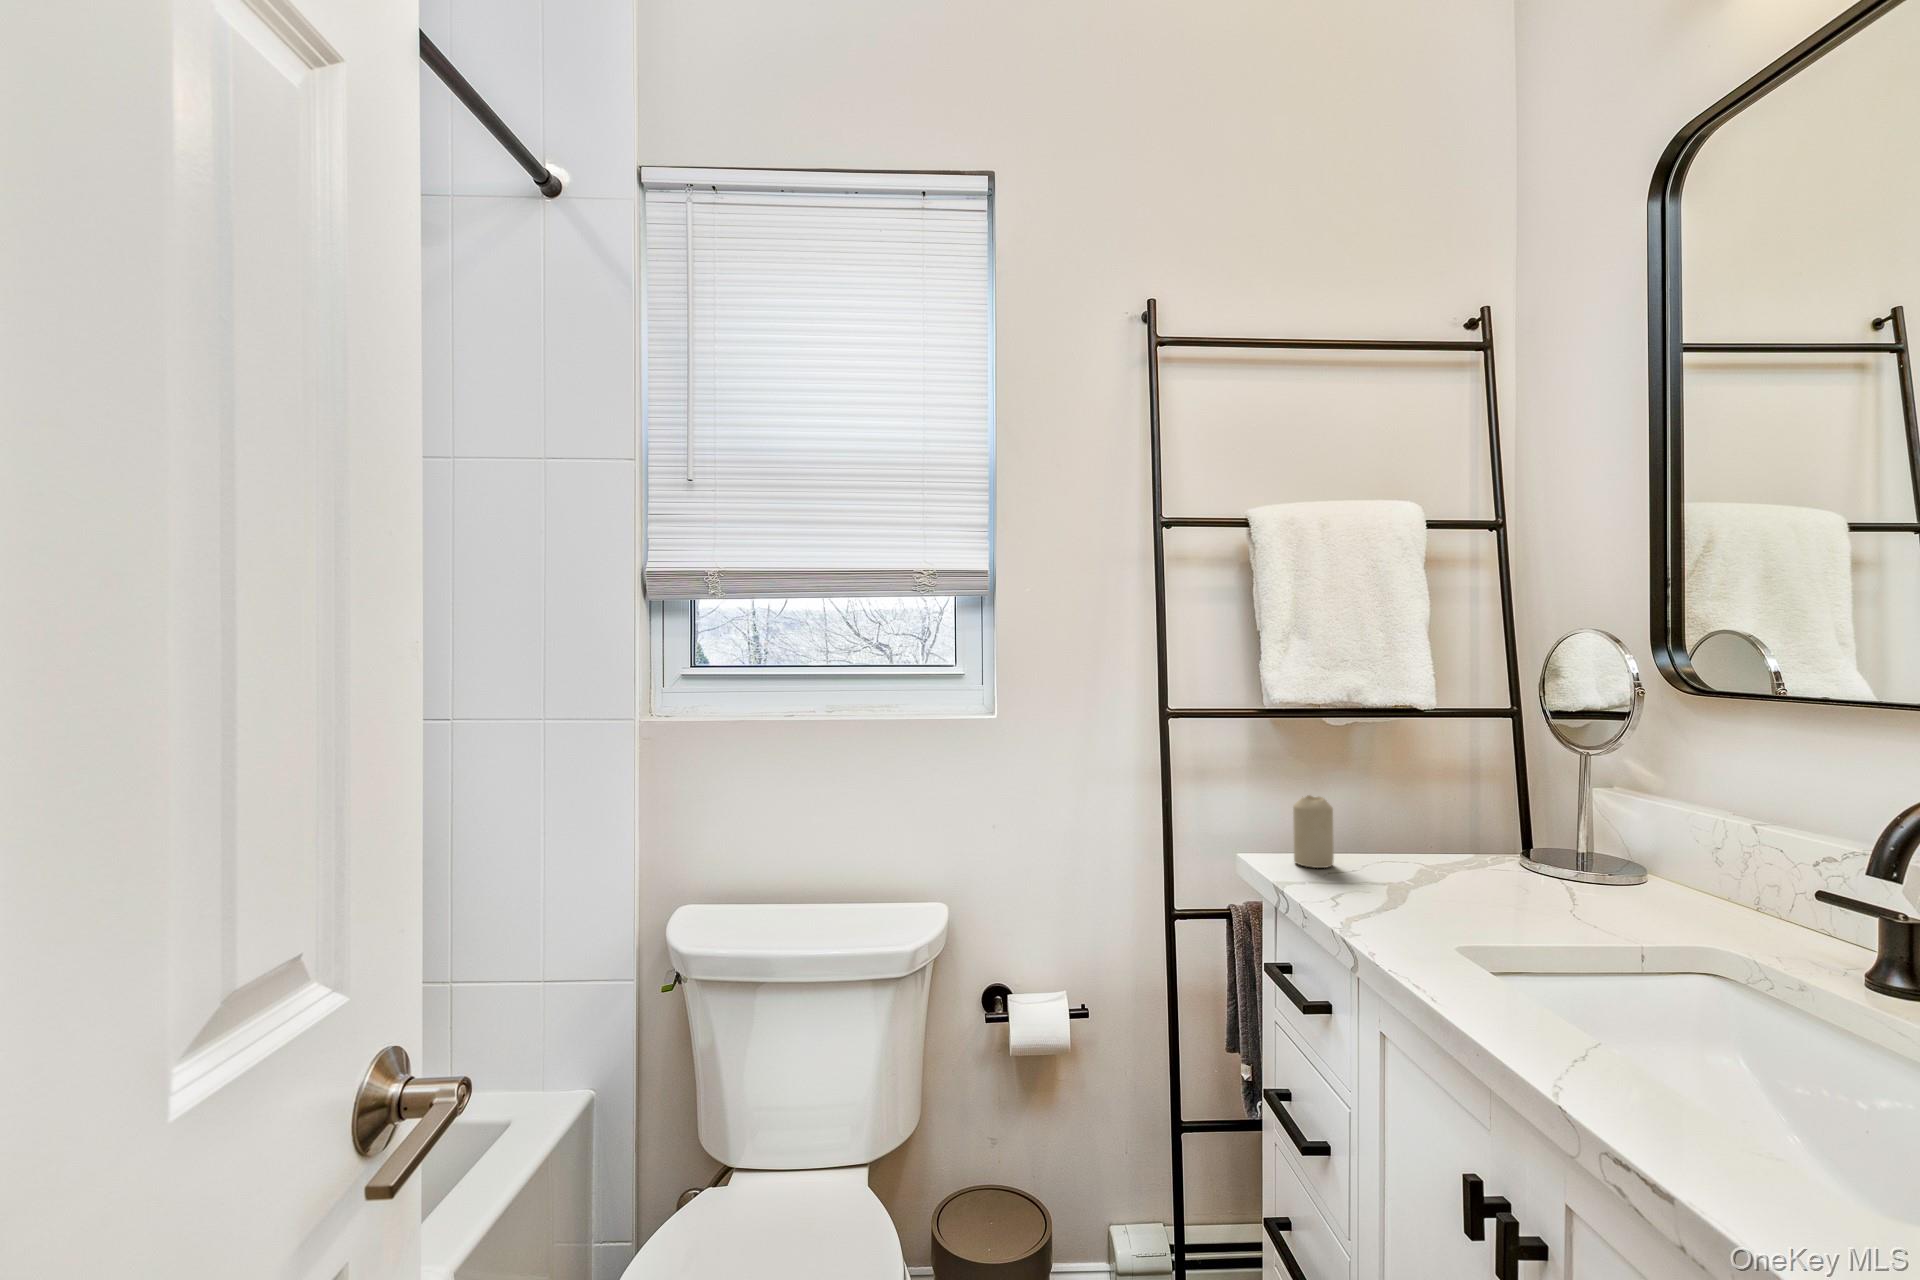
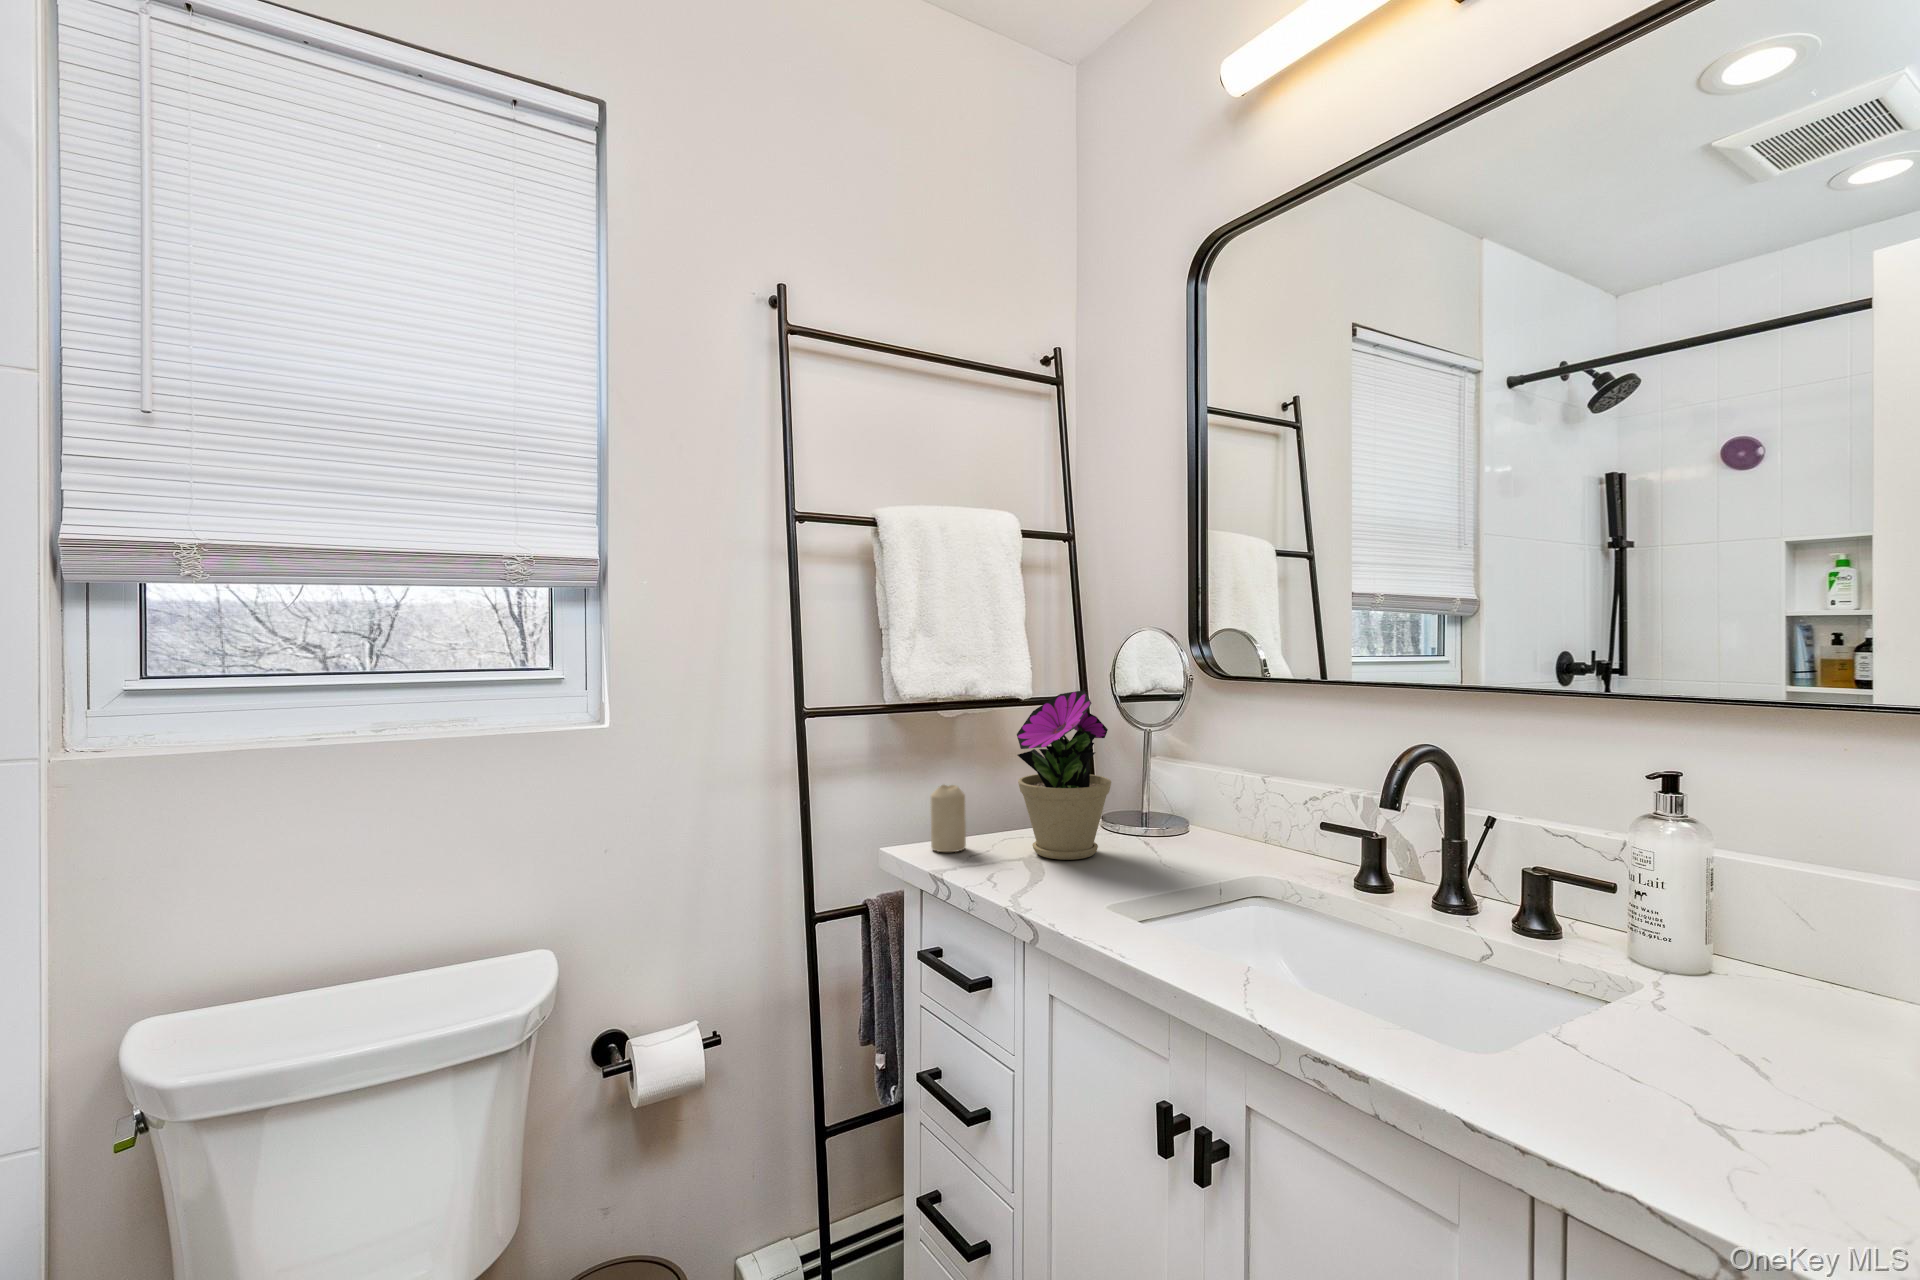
flower pot: none [1391,702,1516,896] -> present [1017,690,1111,860]

